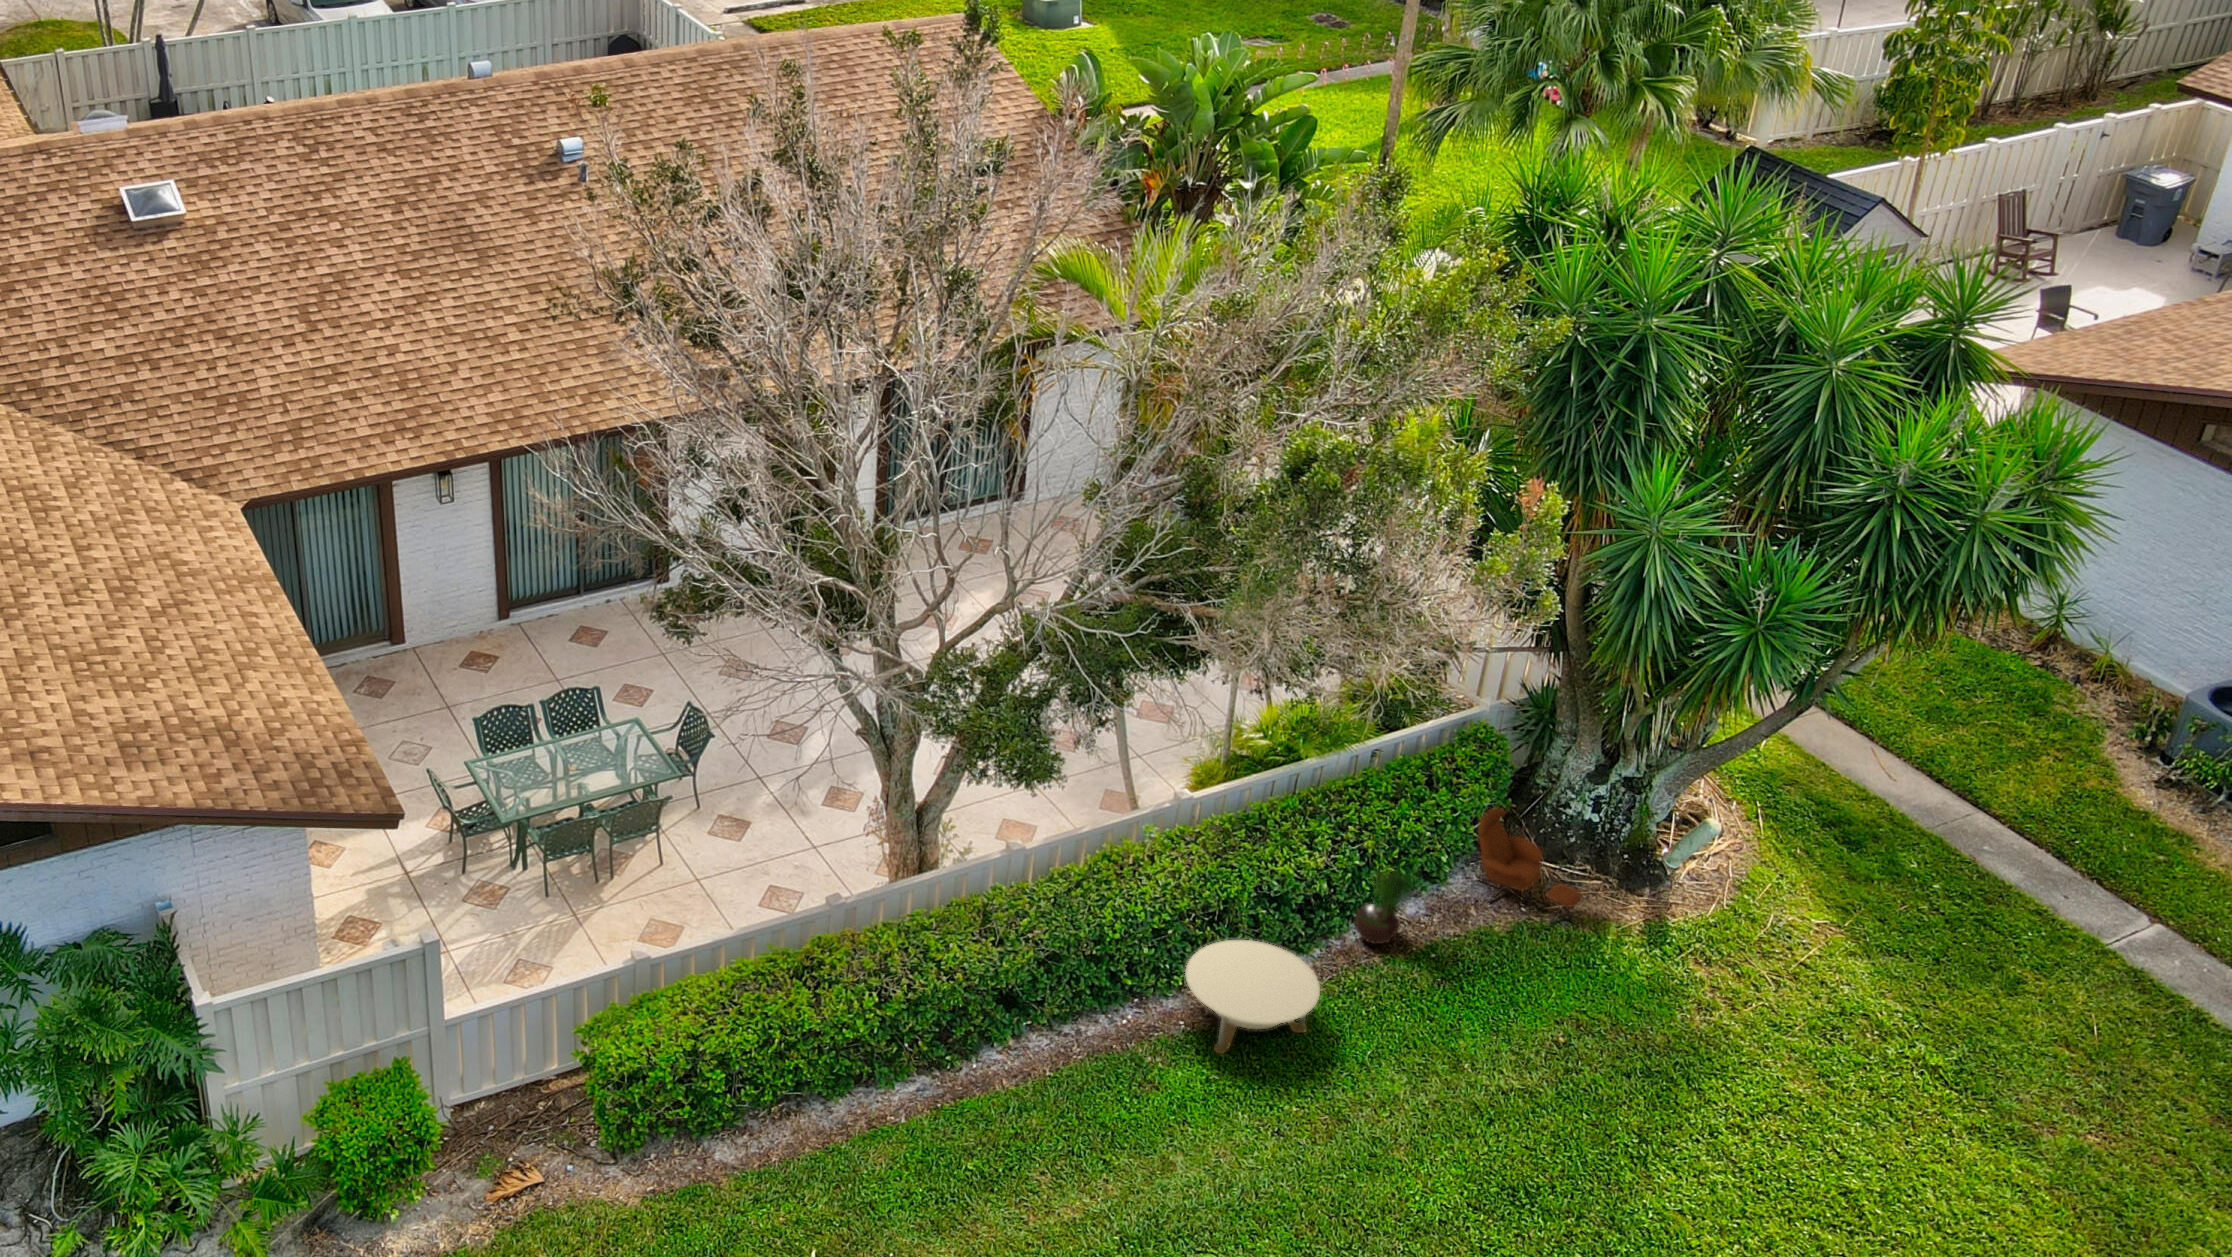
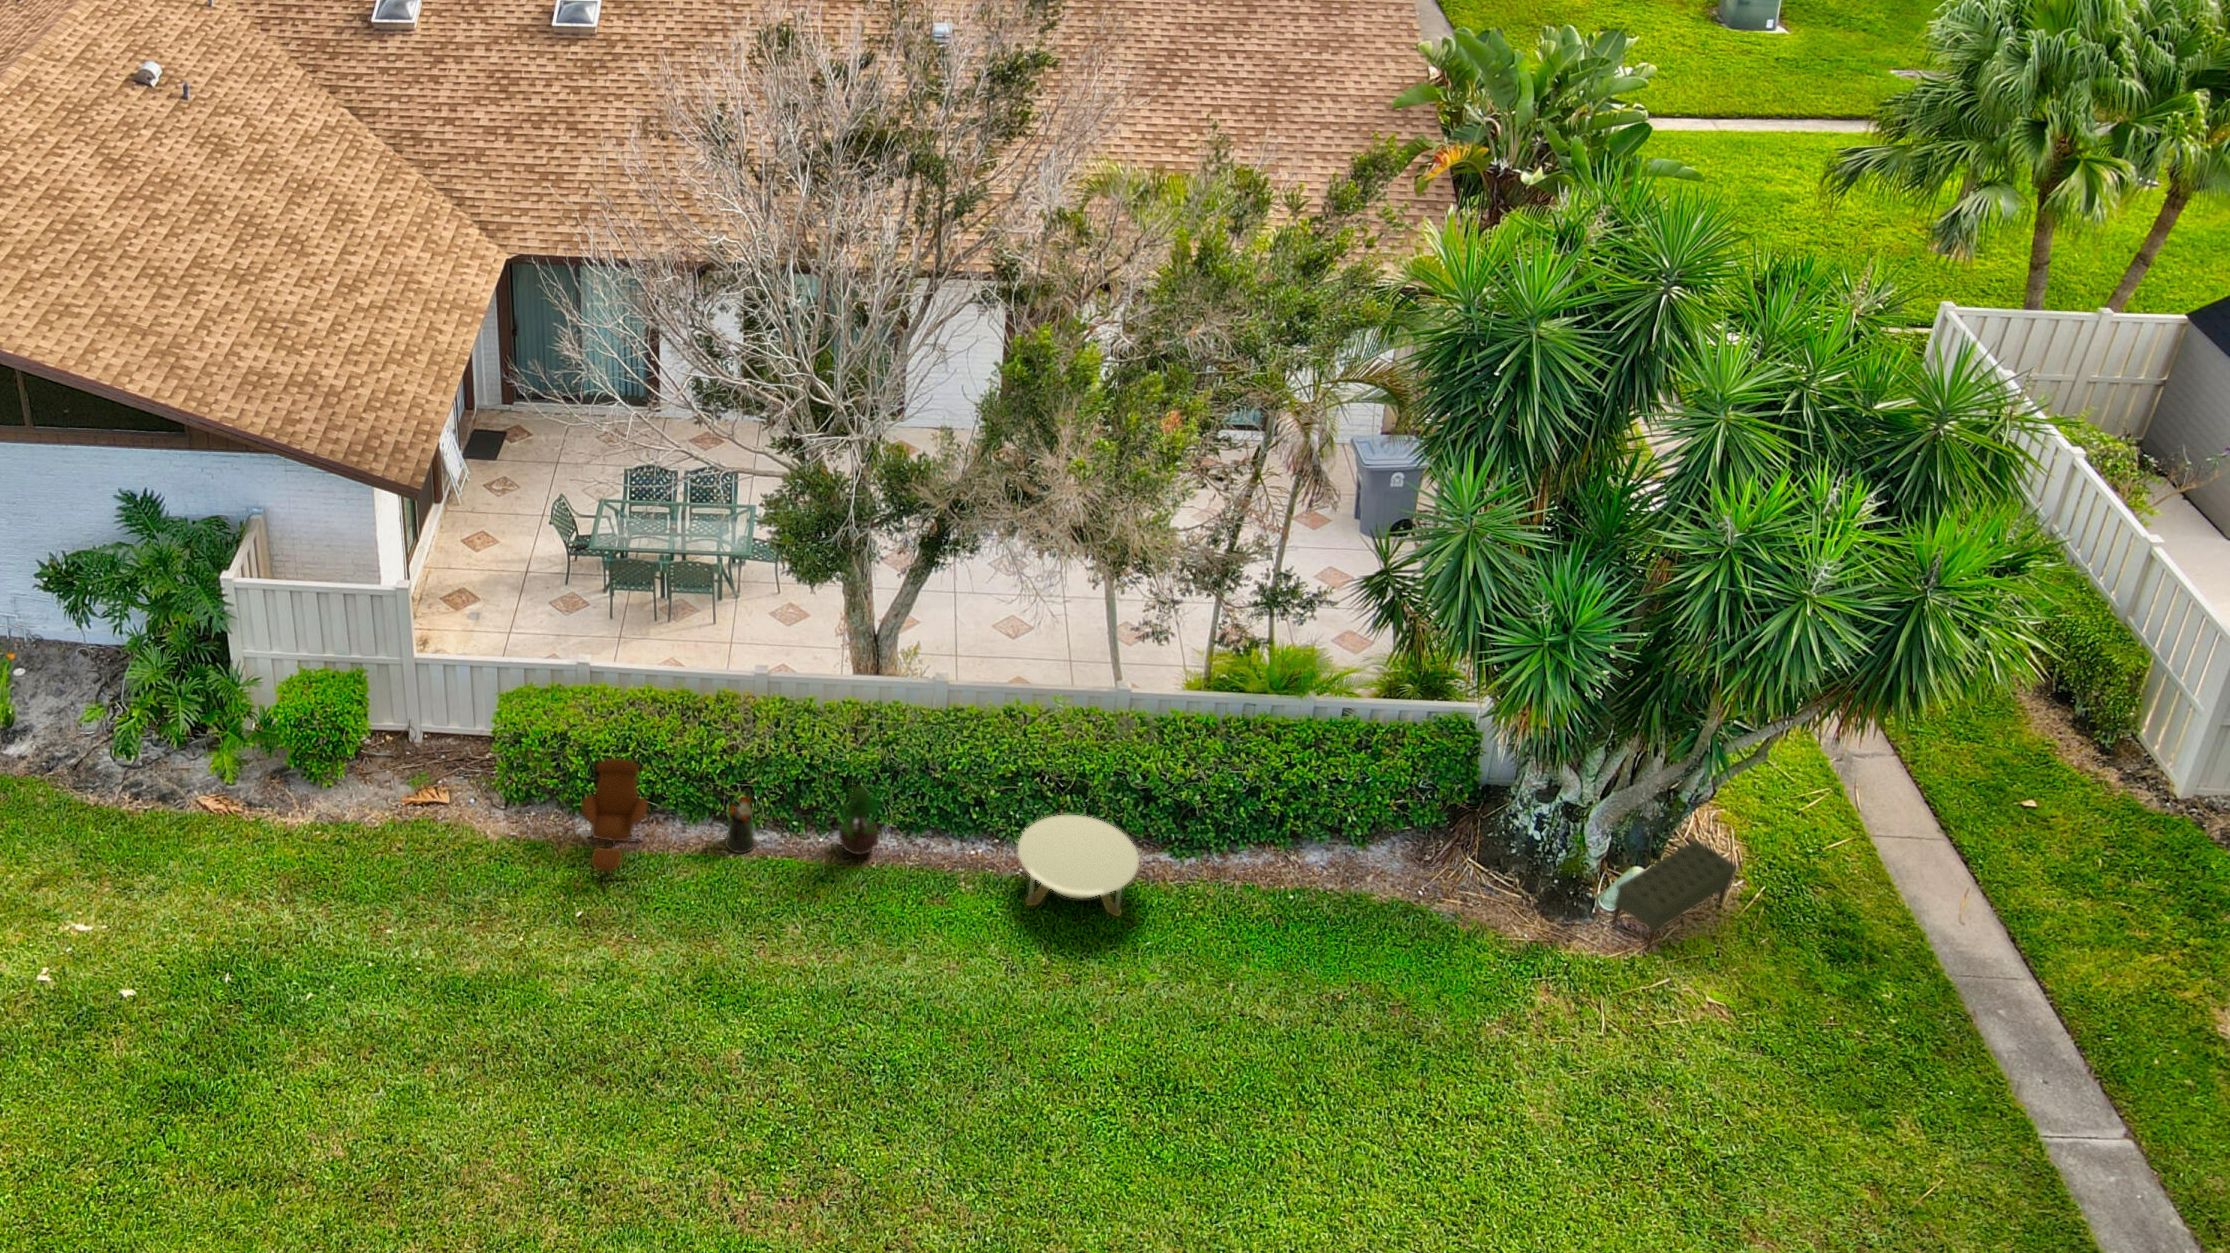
bench: none [1680,778,1753,895] -> present [1610,841,1737,952]
lounge chair: present [1478,807,1582,920] -> present [581,758,648,881]
potted tree: present [1355,867,1416,944] -> present [839,784,884,855]
watering can: none [882,1040,920,1112] -> present [725,796,756,853]

